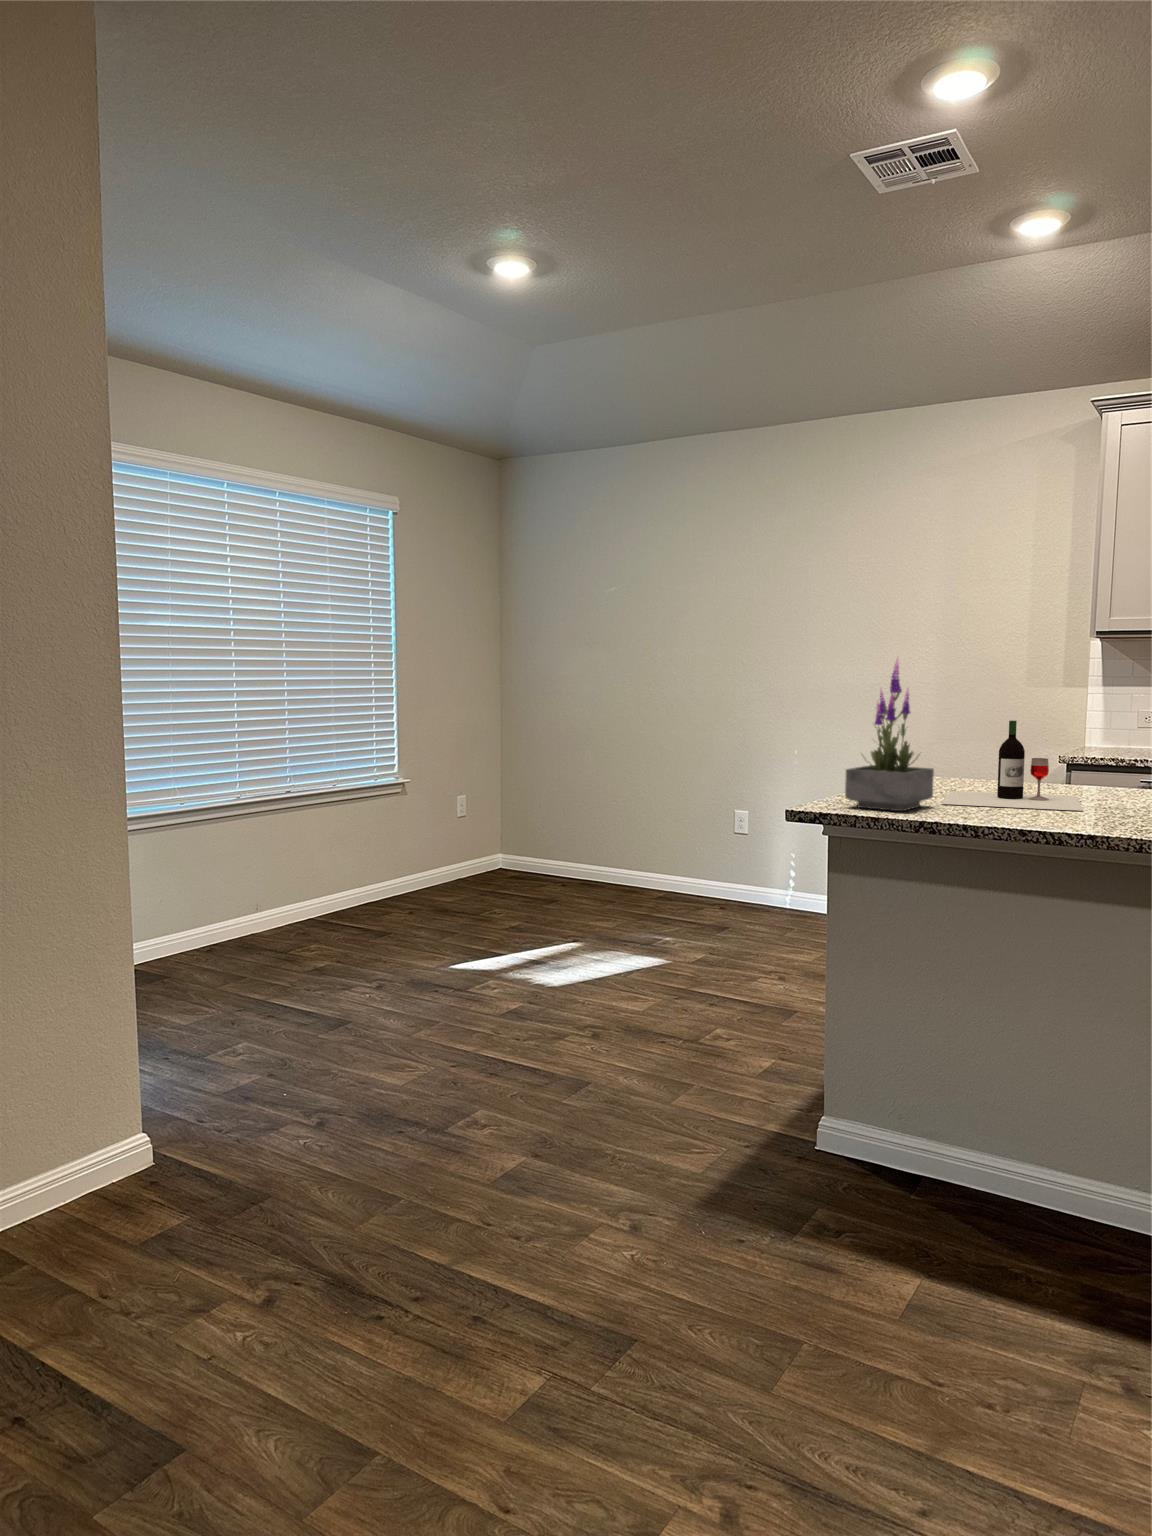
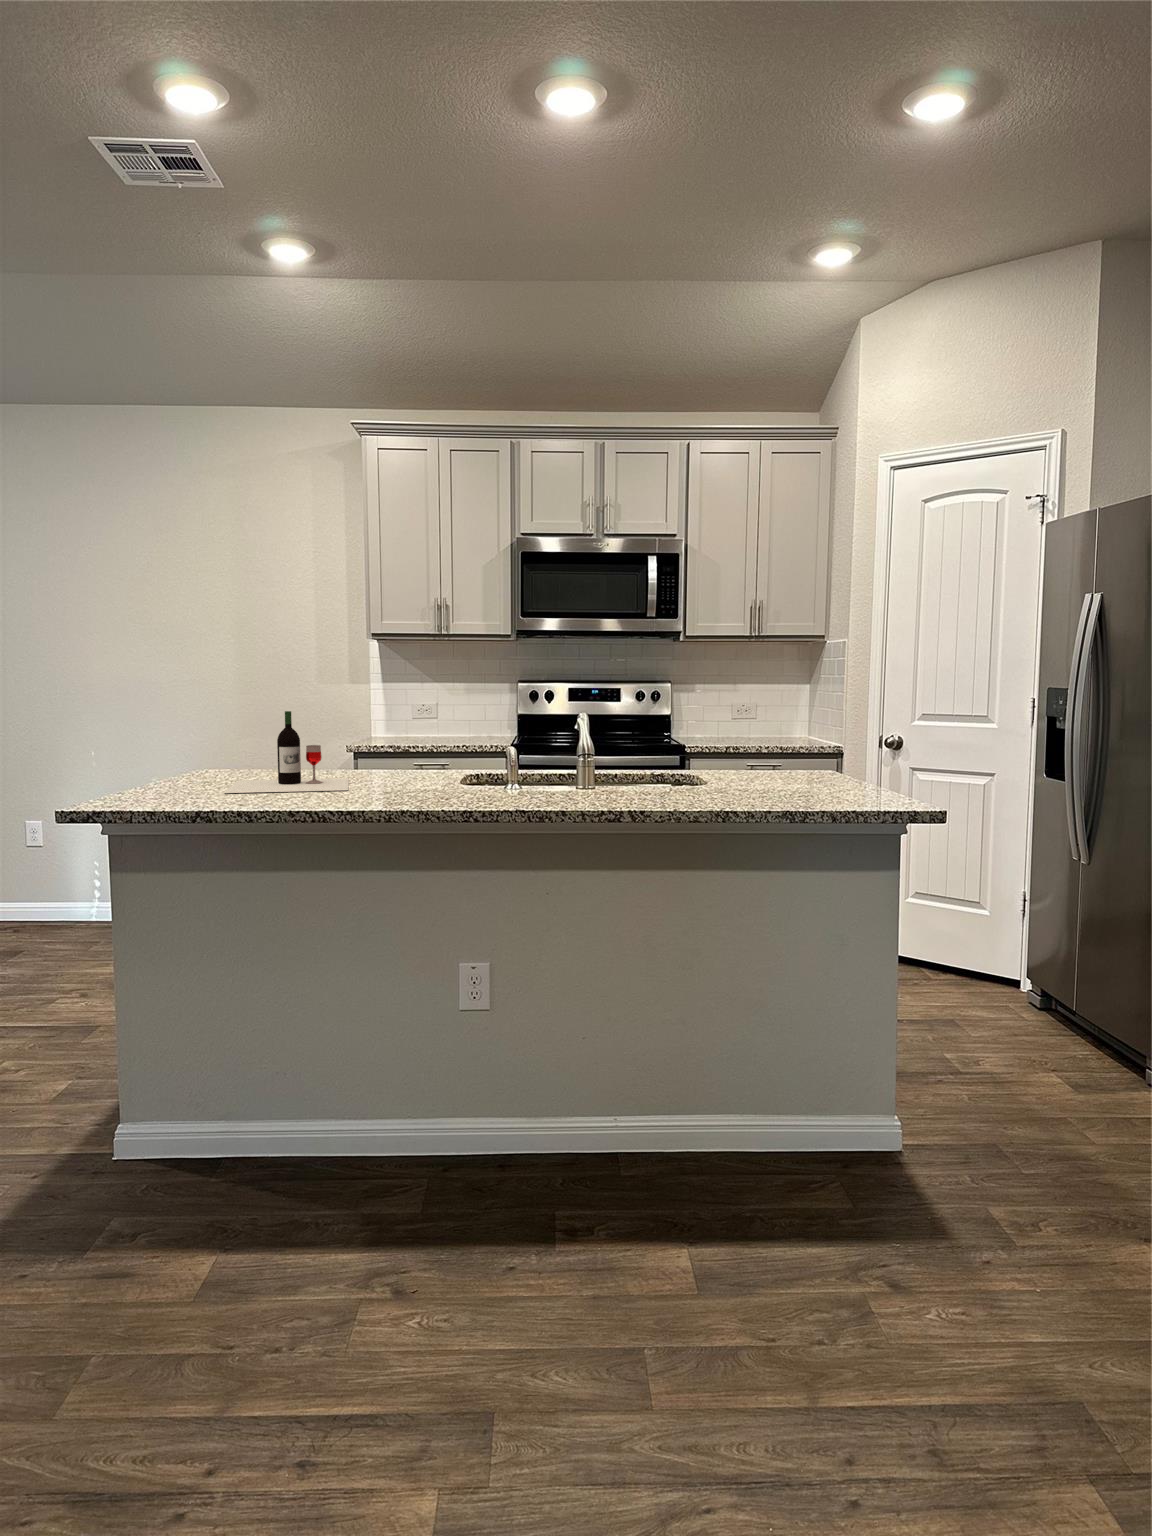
potted plant: present [845,659,934,811] -> none [119,649,213,803]

